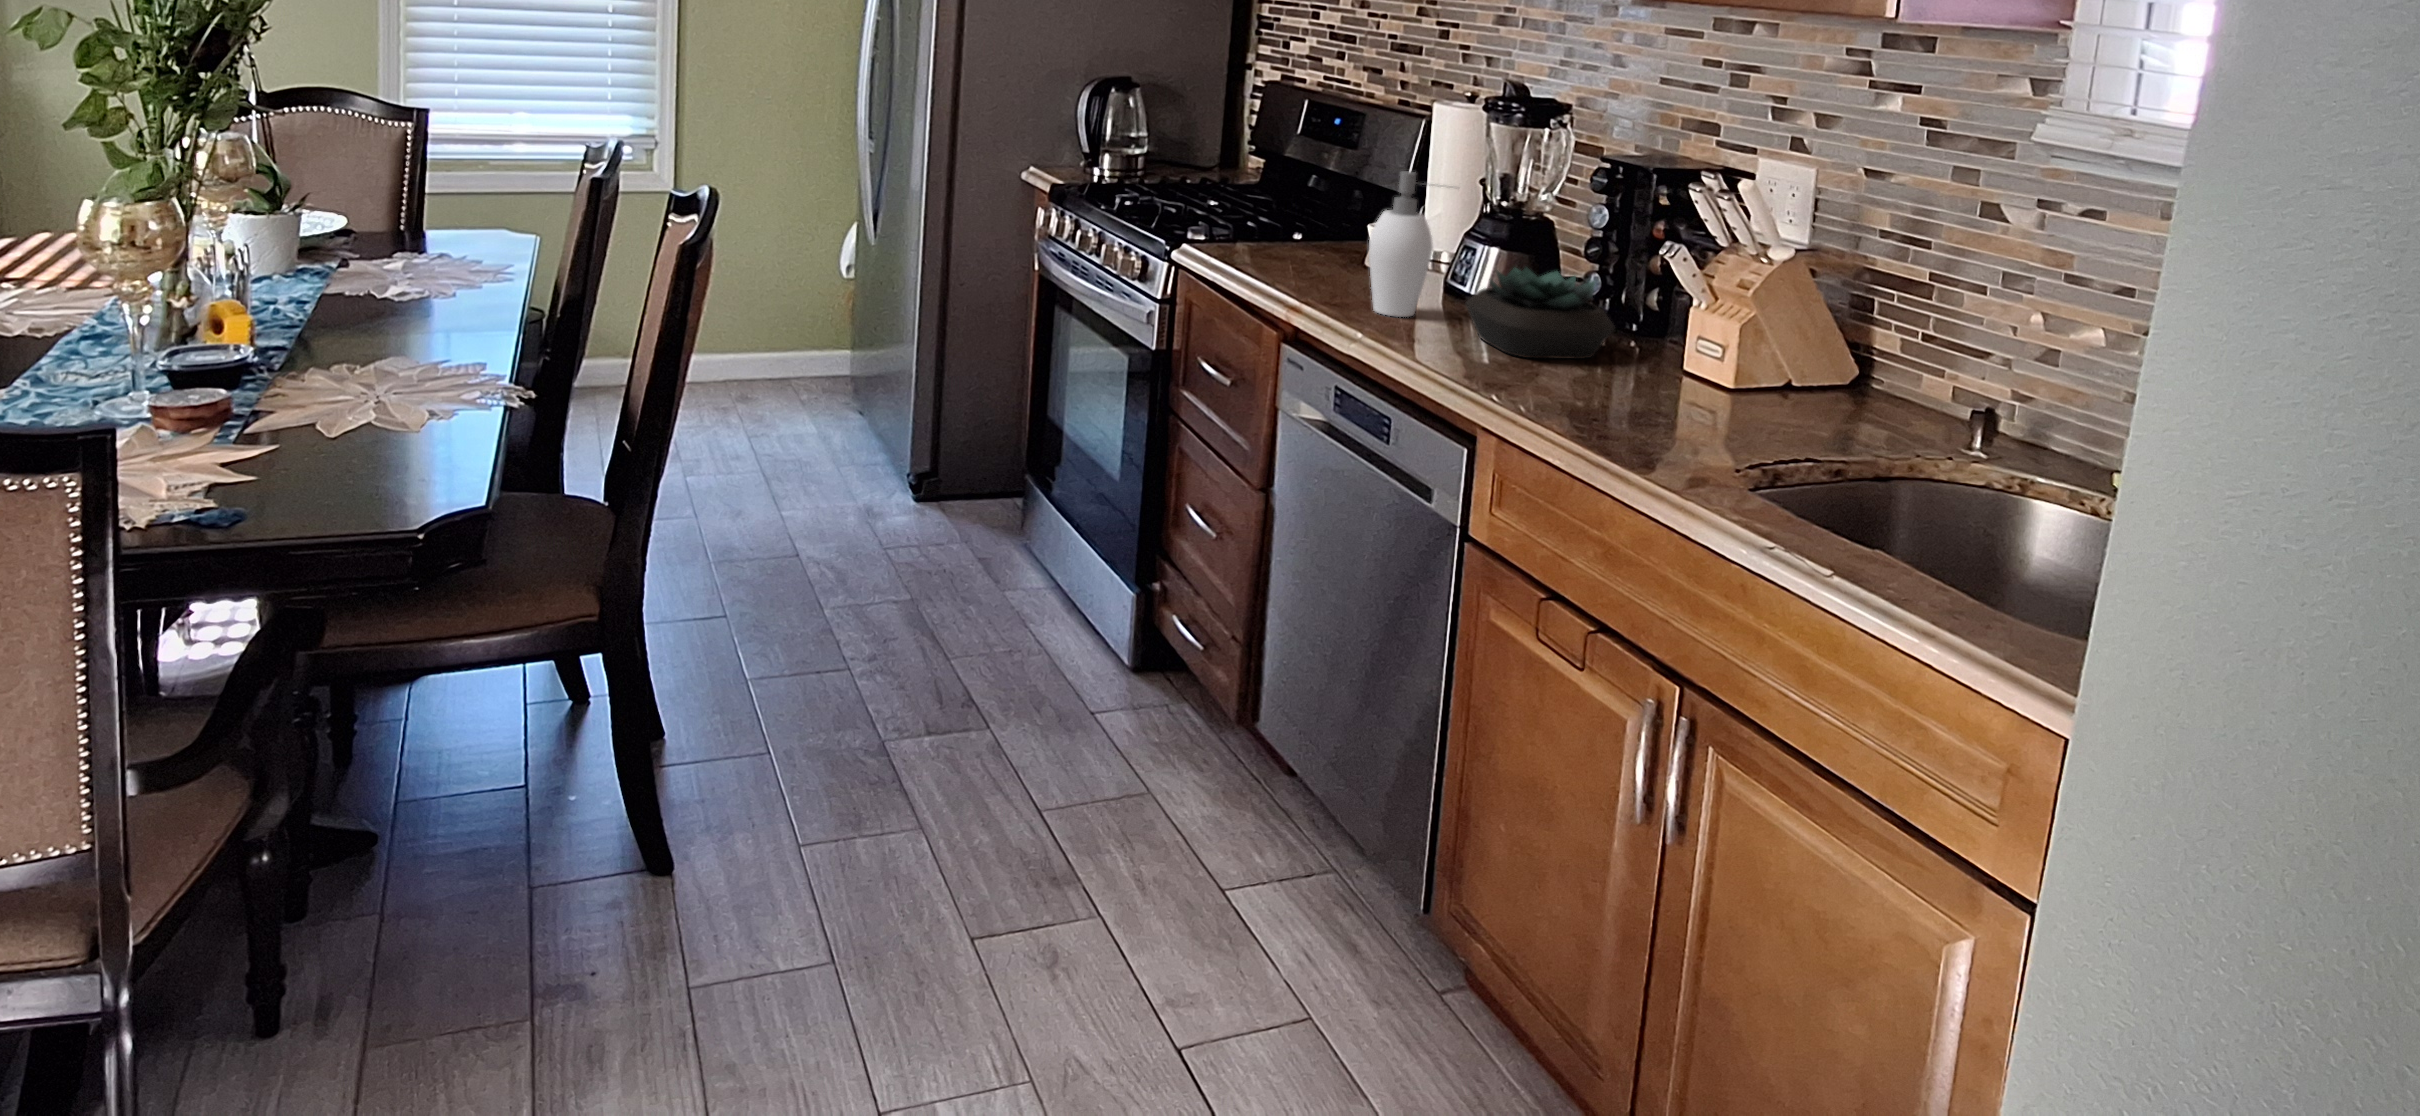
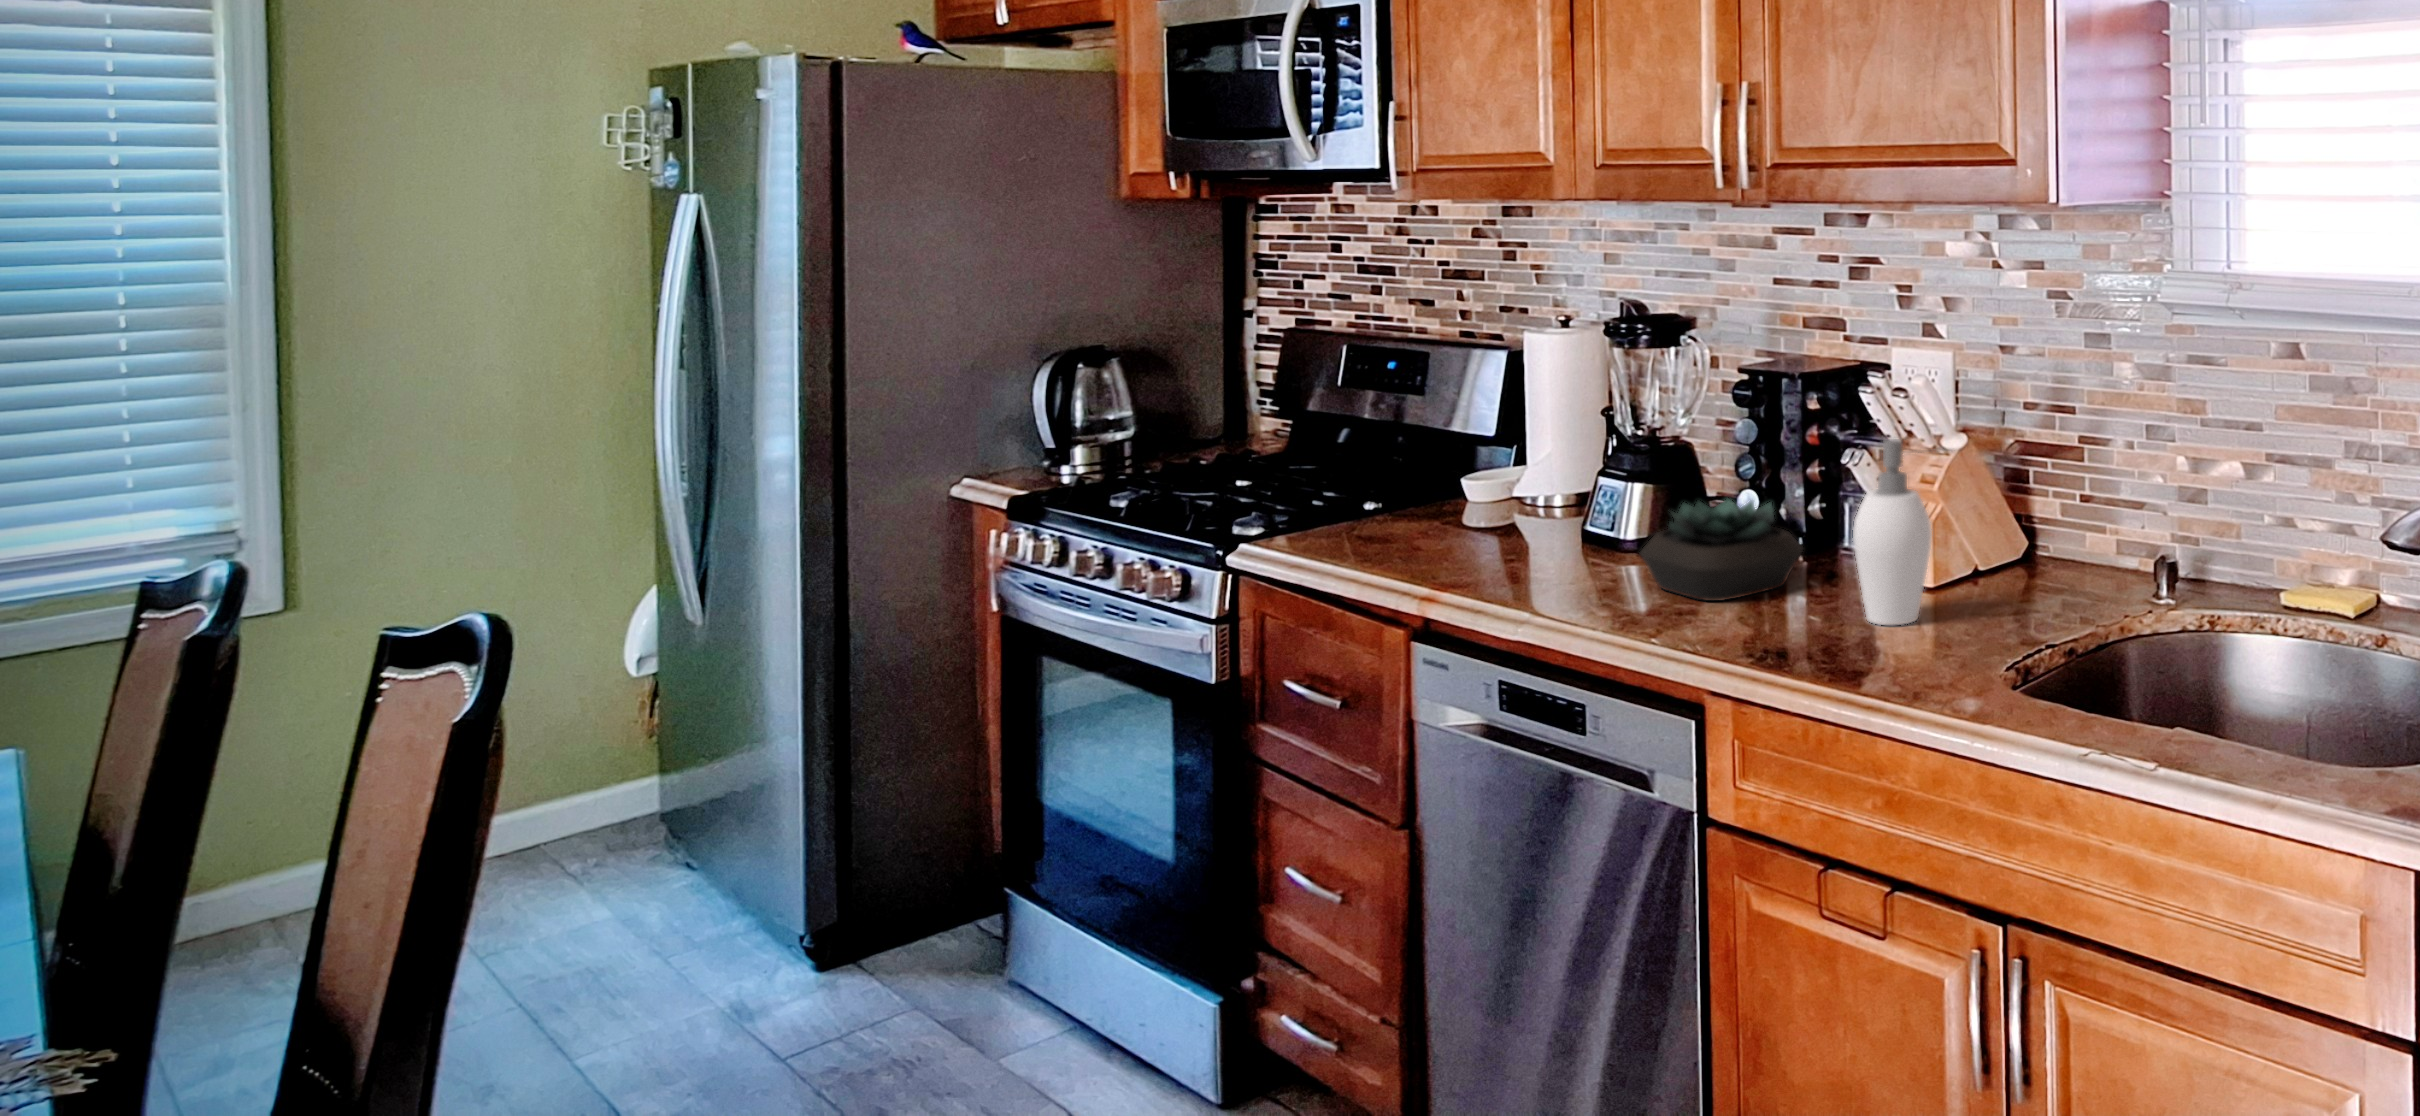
soap dispenser: present [1369,171,1433,317] -> present [1853,439,1936,625]

